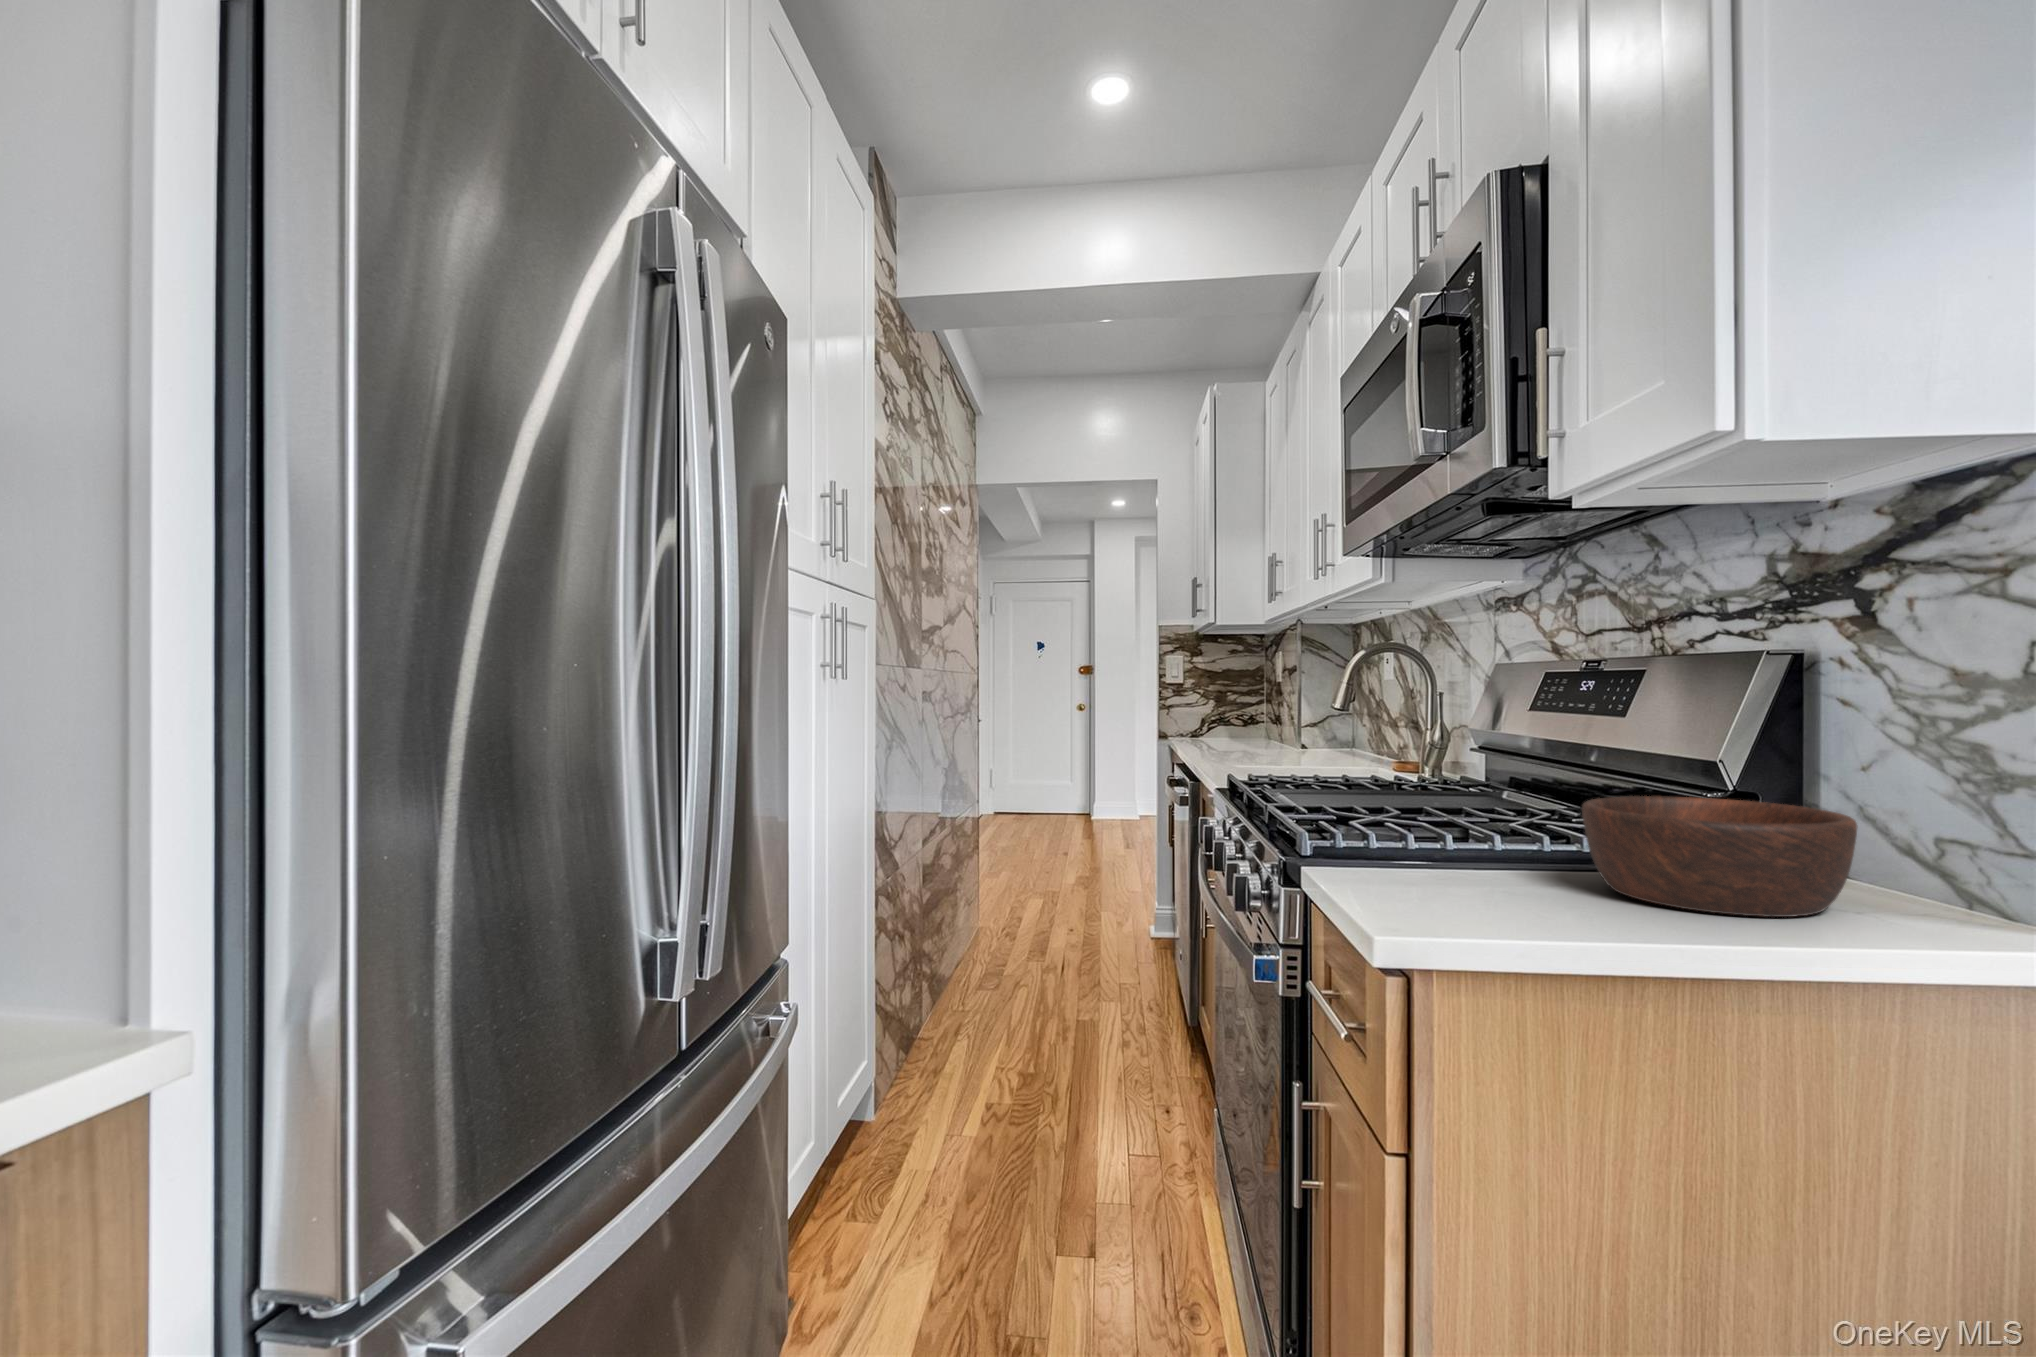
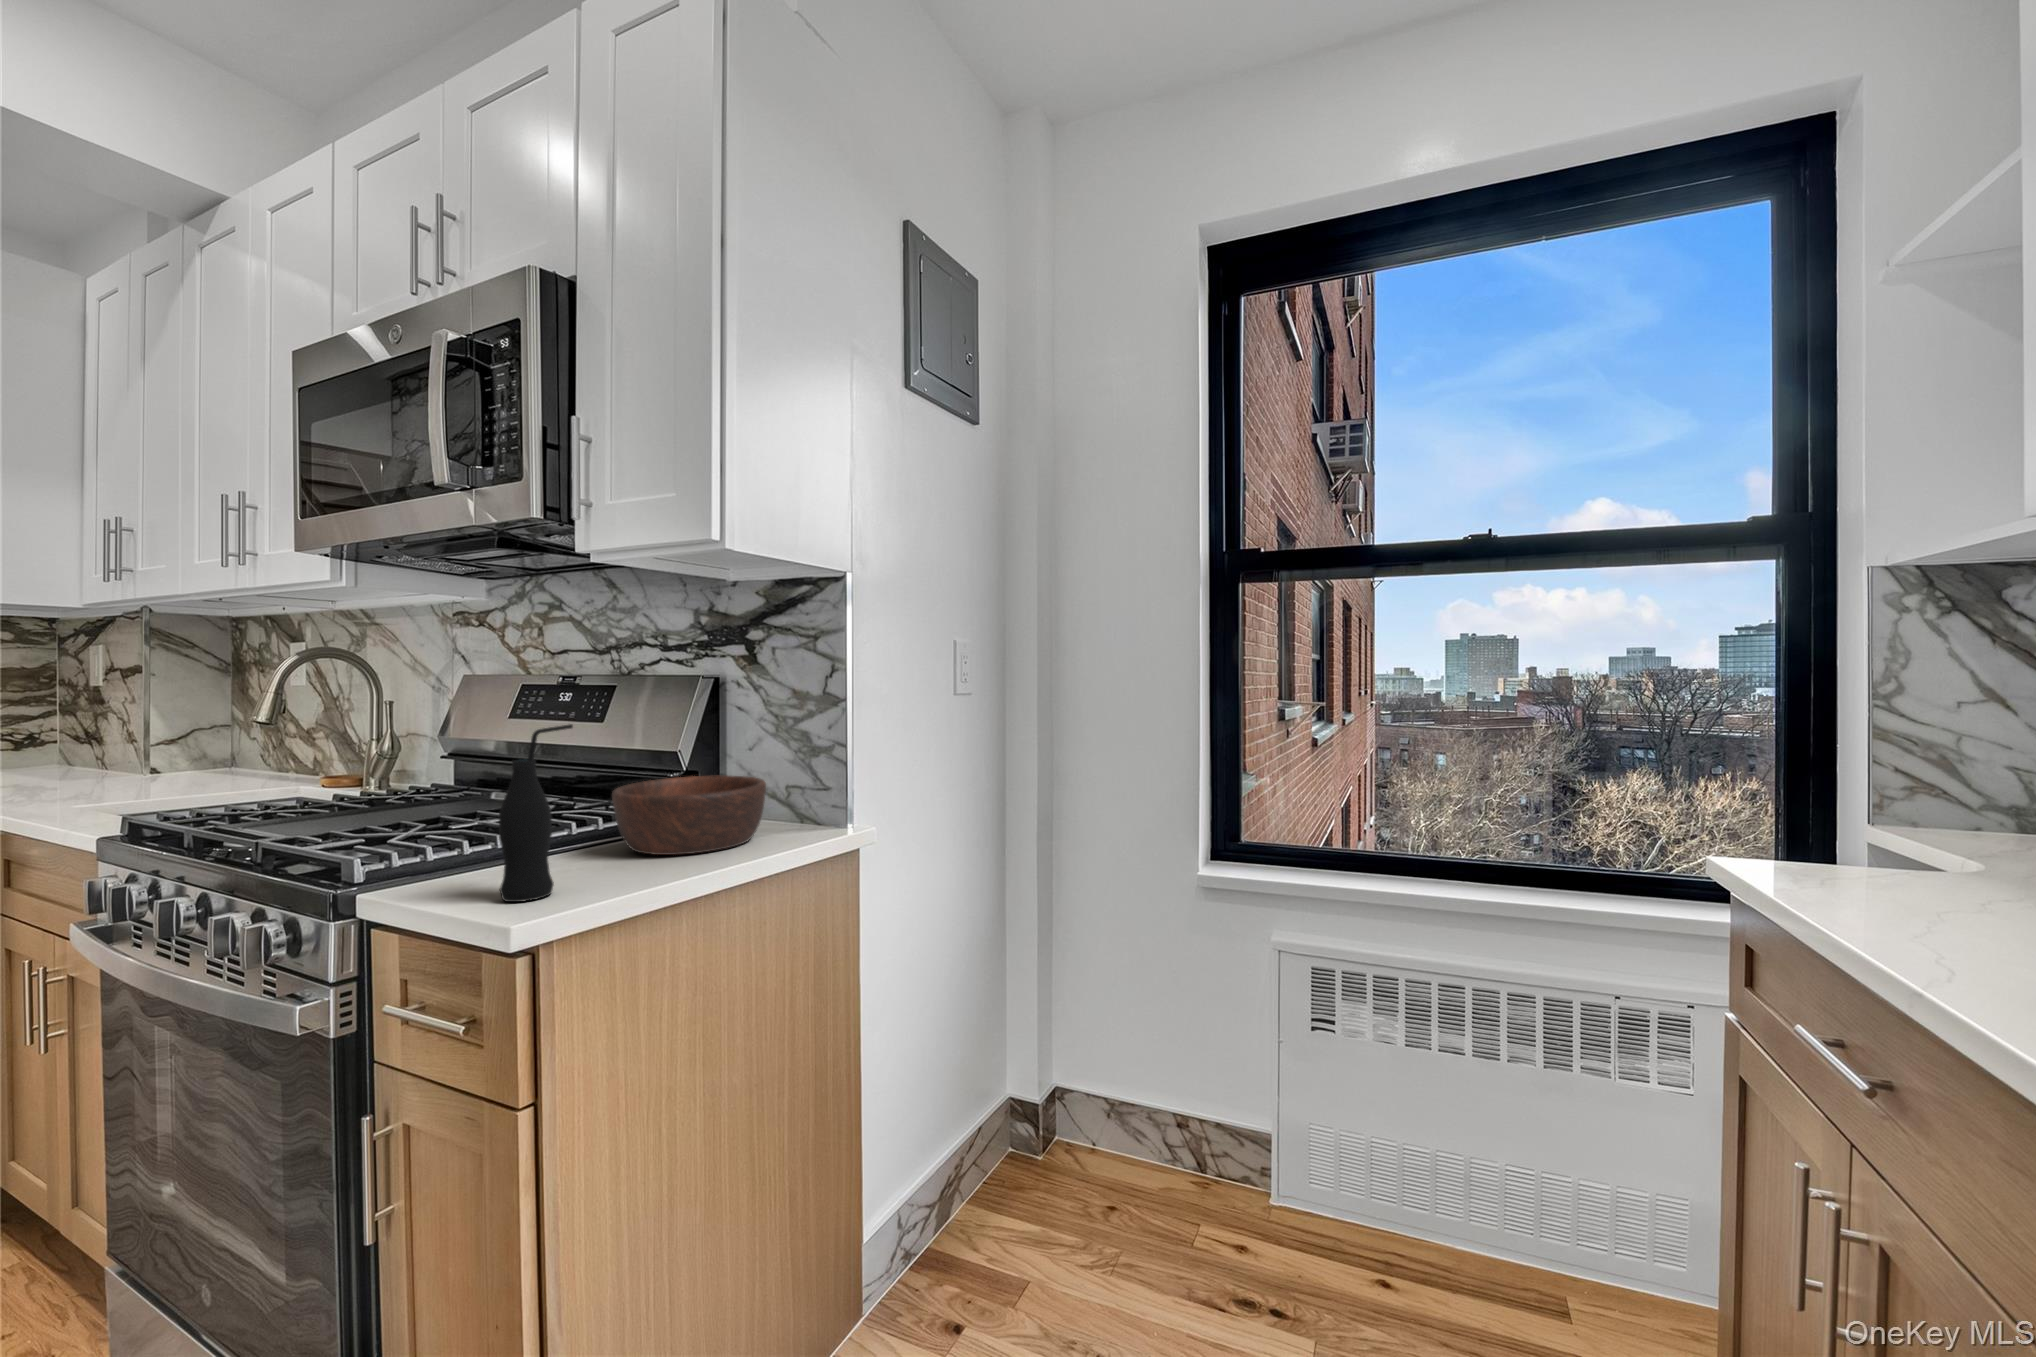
bottle: none [1399,700,1489,912] -> present [499,724,573,902]

